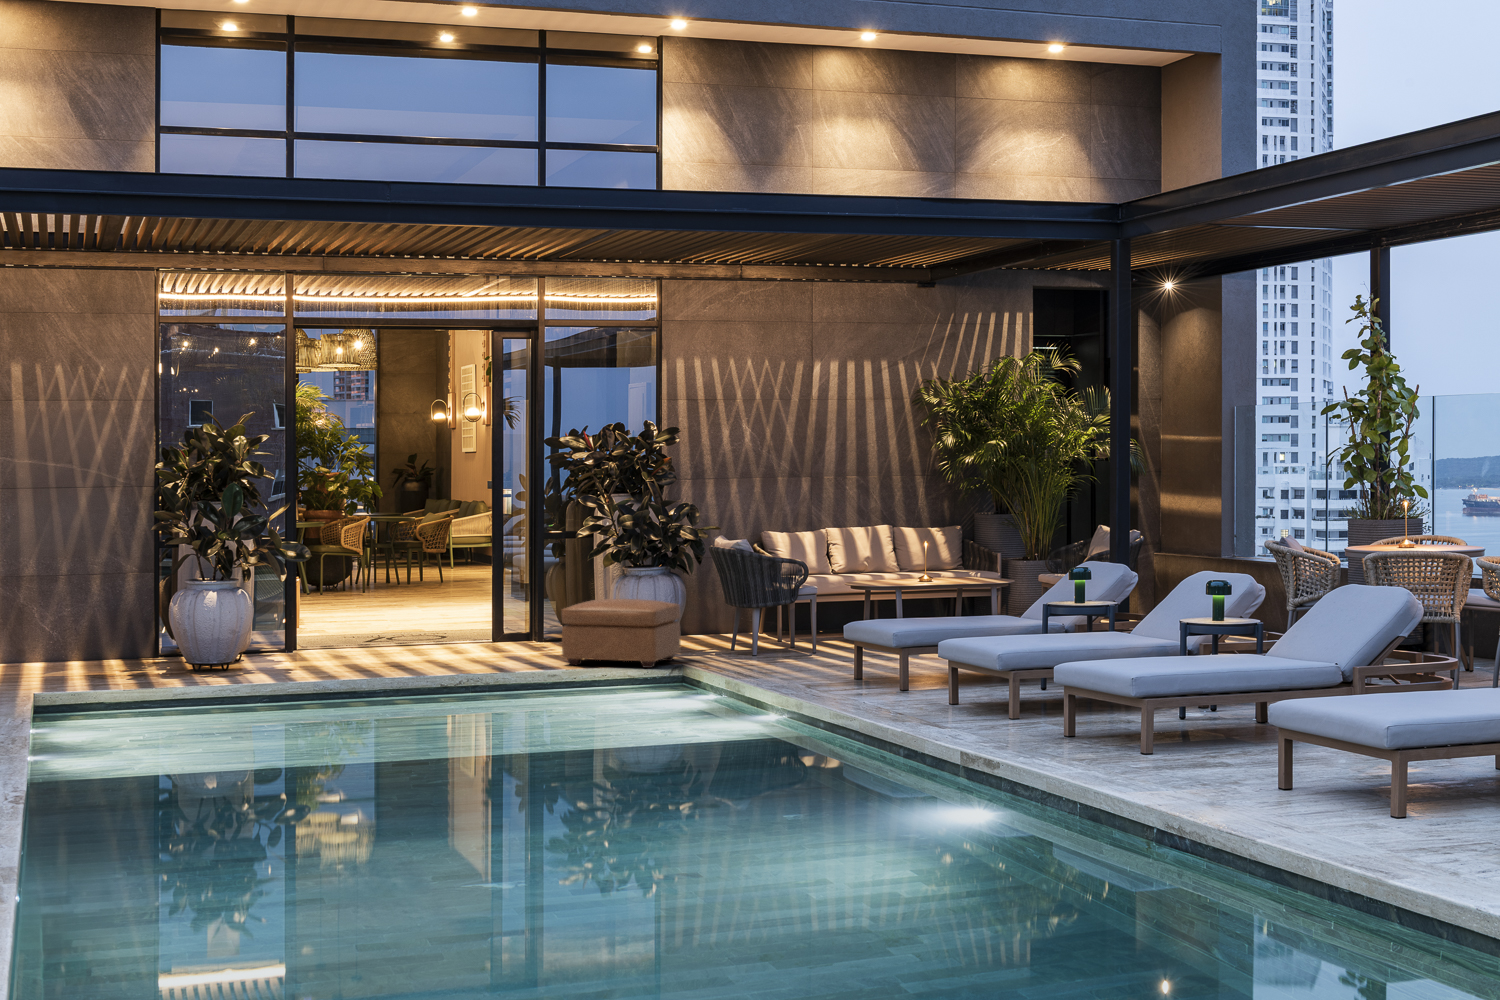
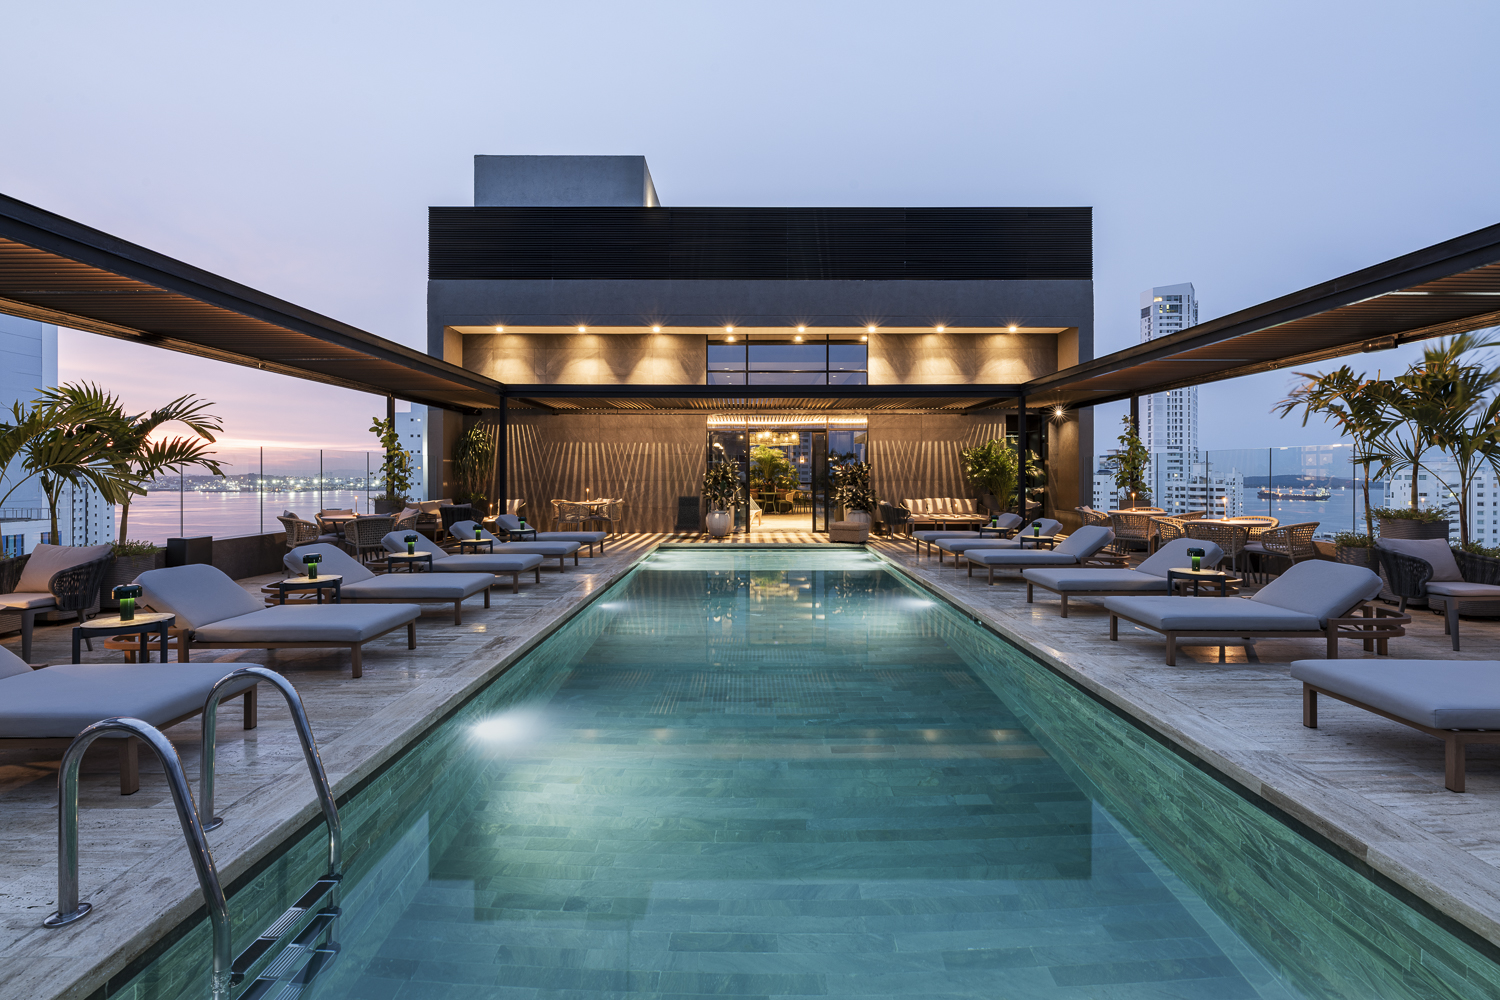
lounge chair: none [39,529,147,672] -> present [673,496,701,536]

